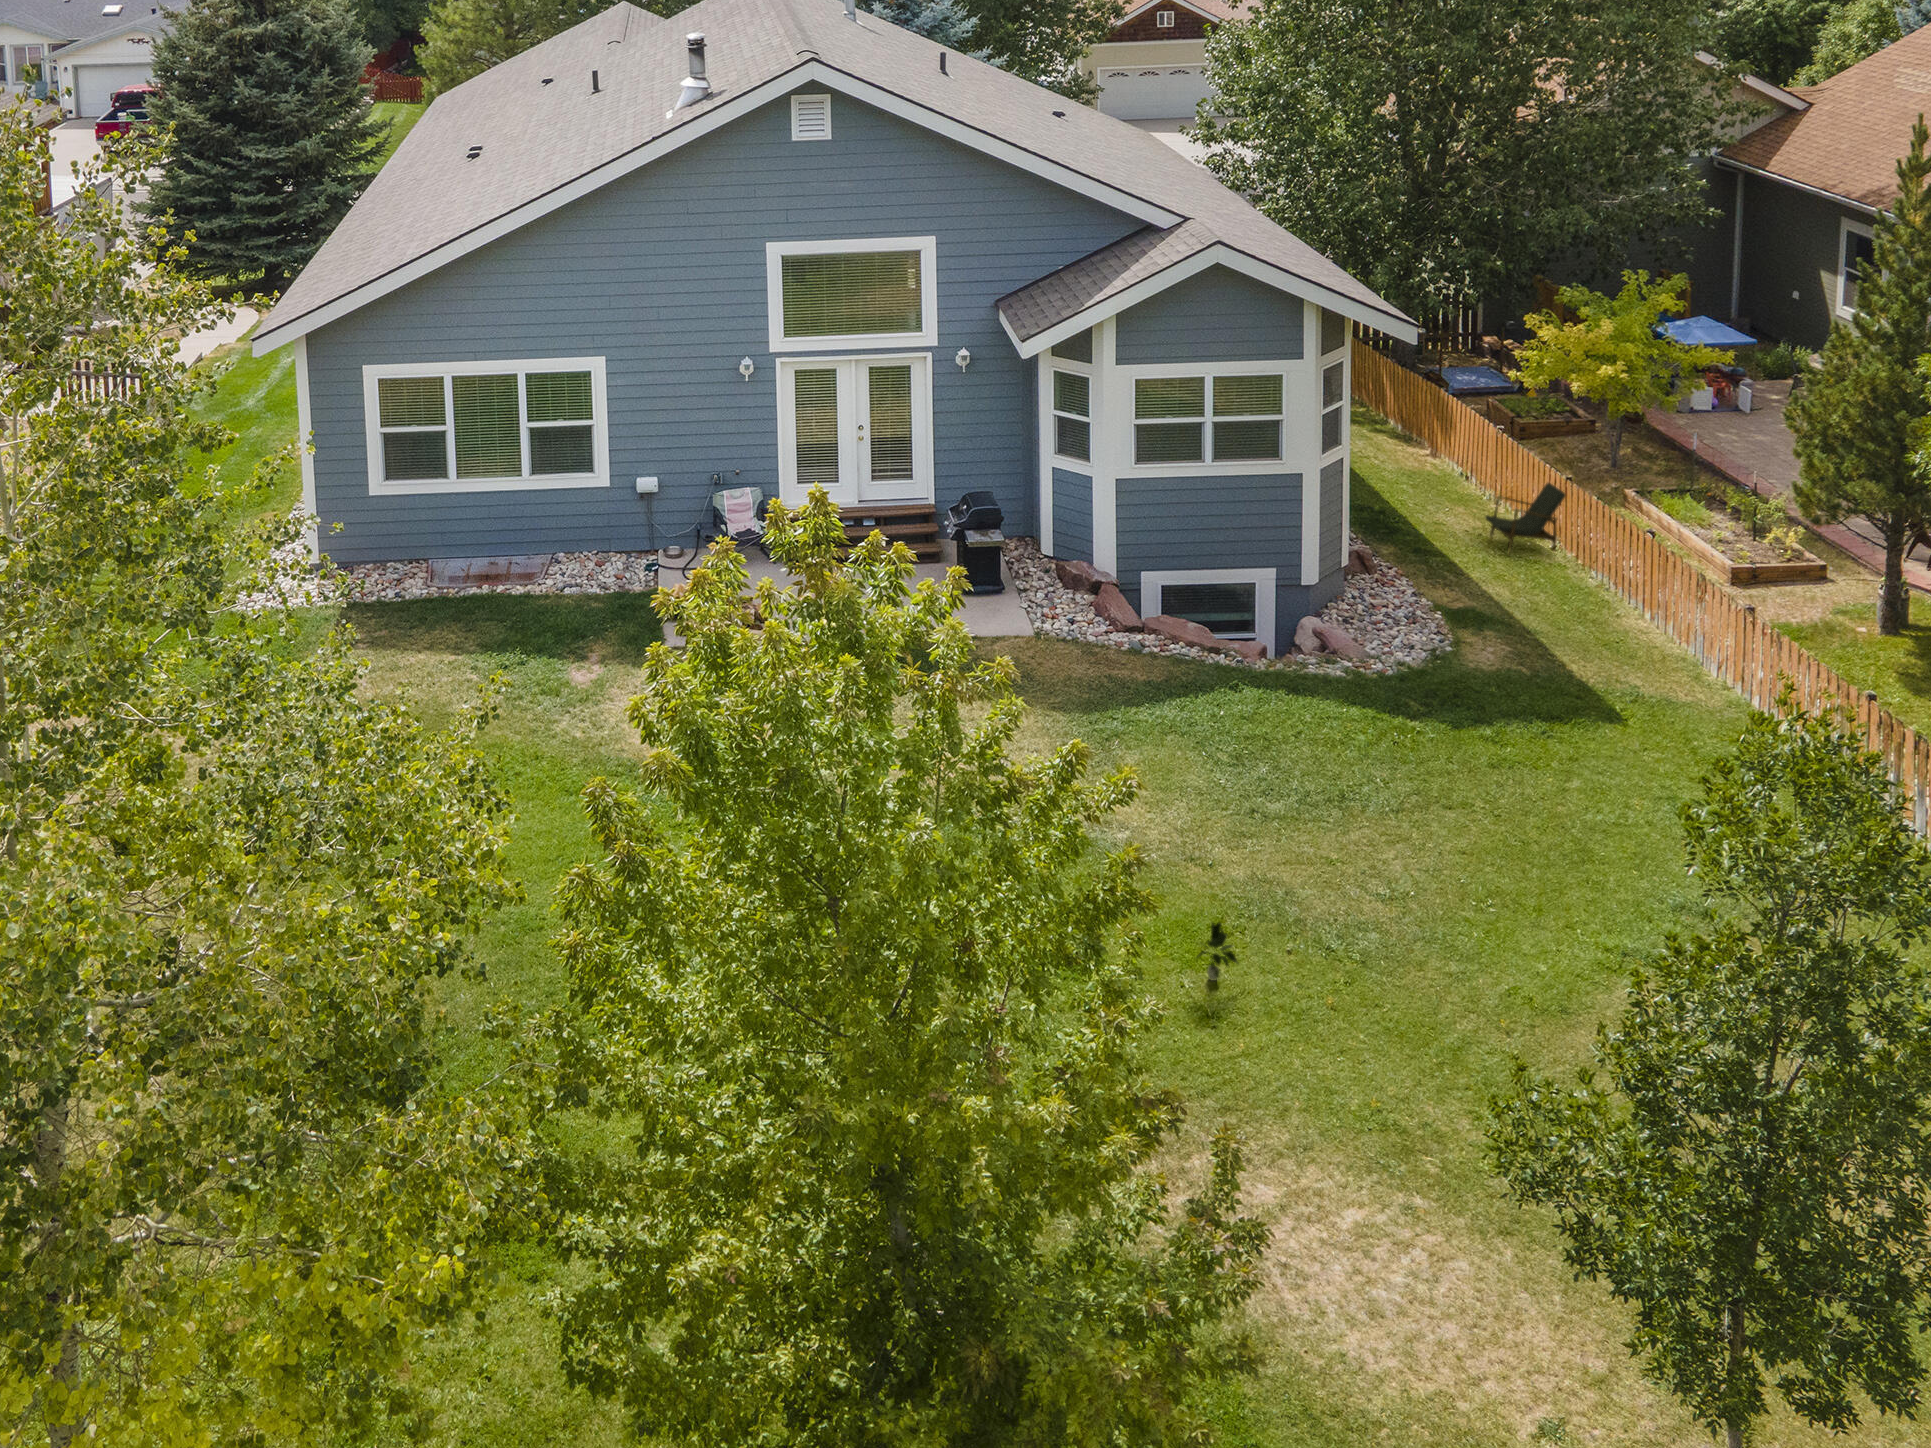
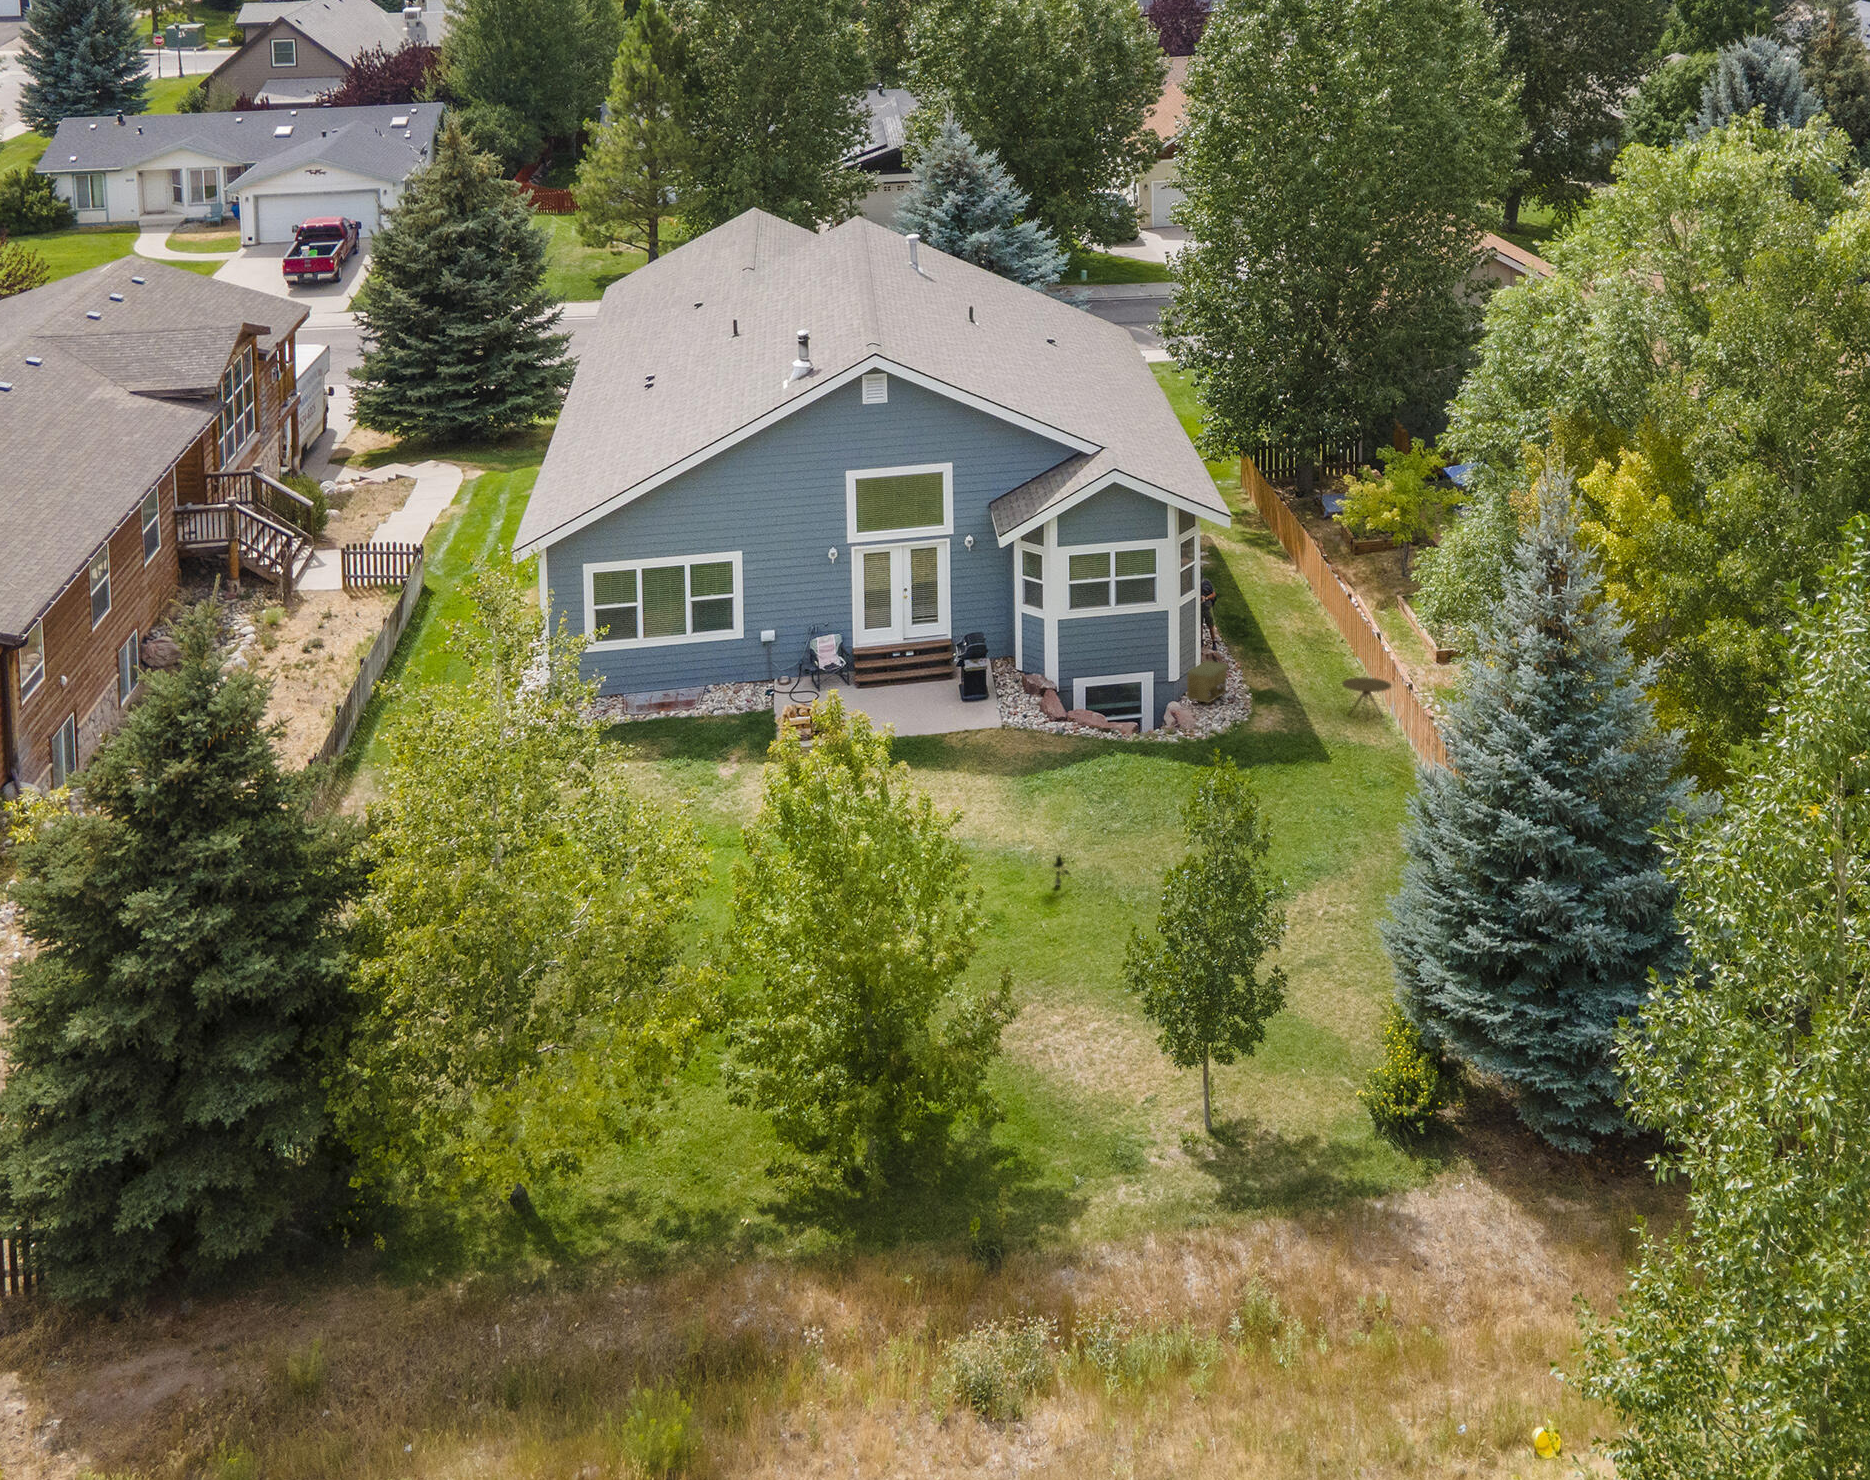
lounge chair: present [1485,483,1566,555] -> none [1308,617,1354,663]
storage bench: none [1321,549,1387,622] -> present [1187,661,1228,704]
round table: none [1591,582,1681,657] -> present [1342,677,1391,714]

